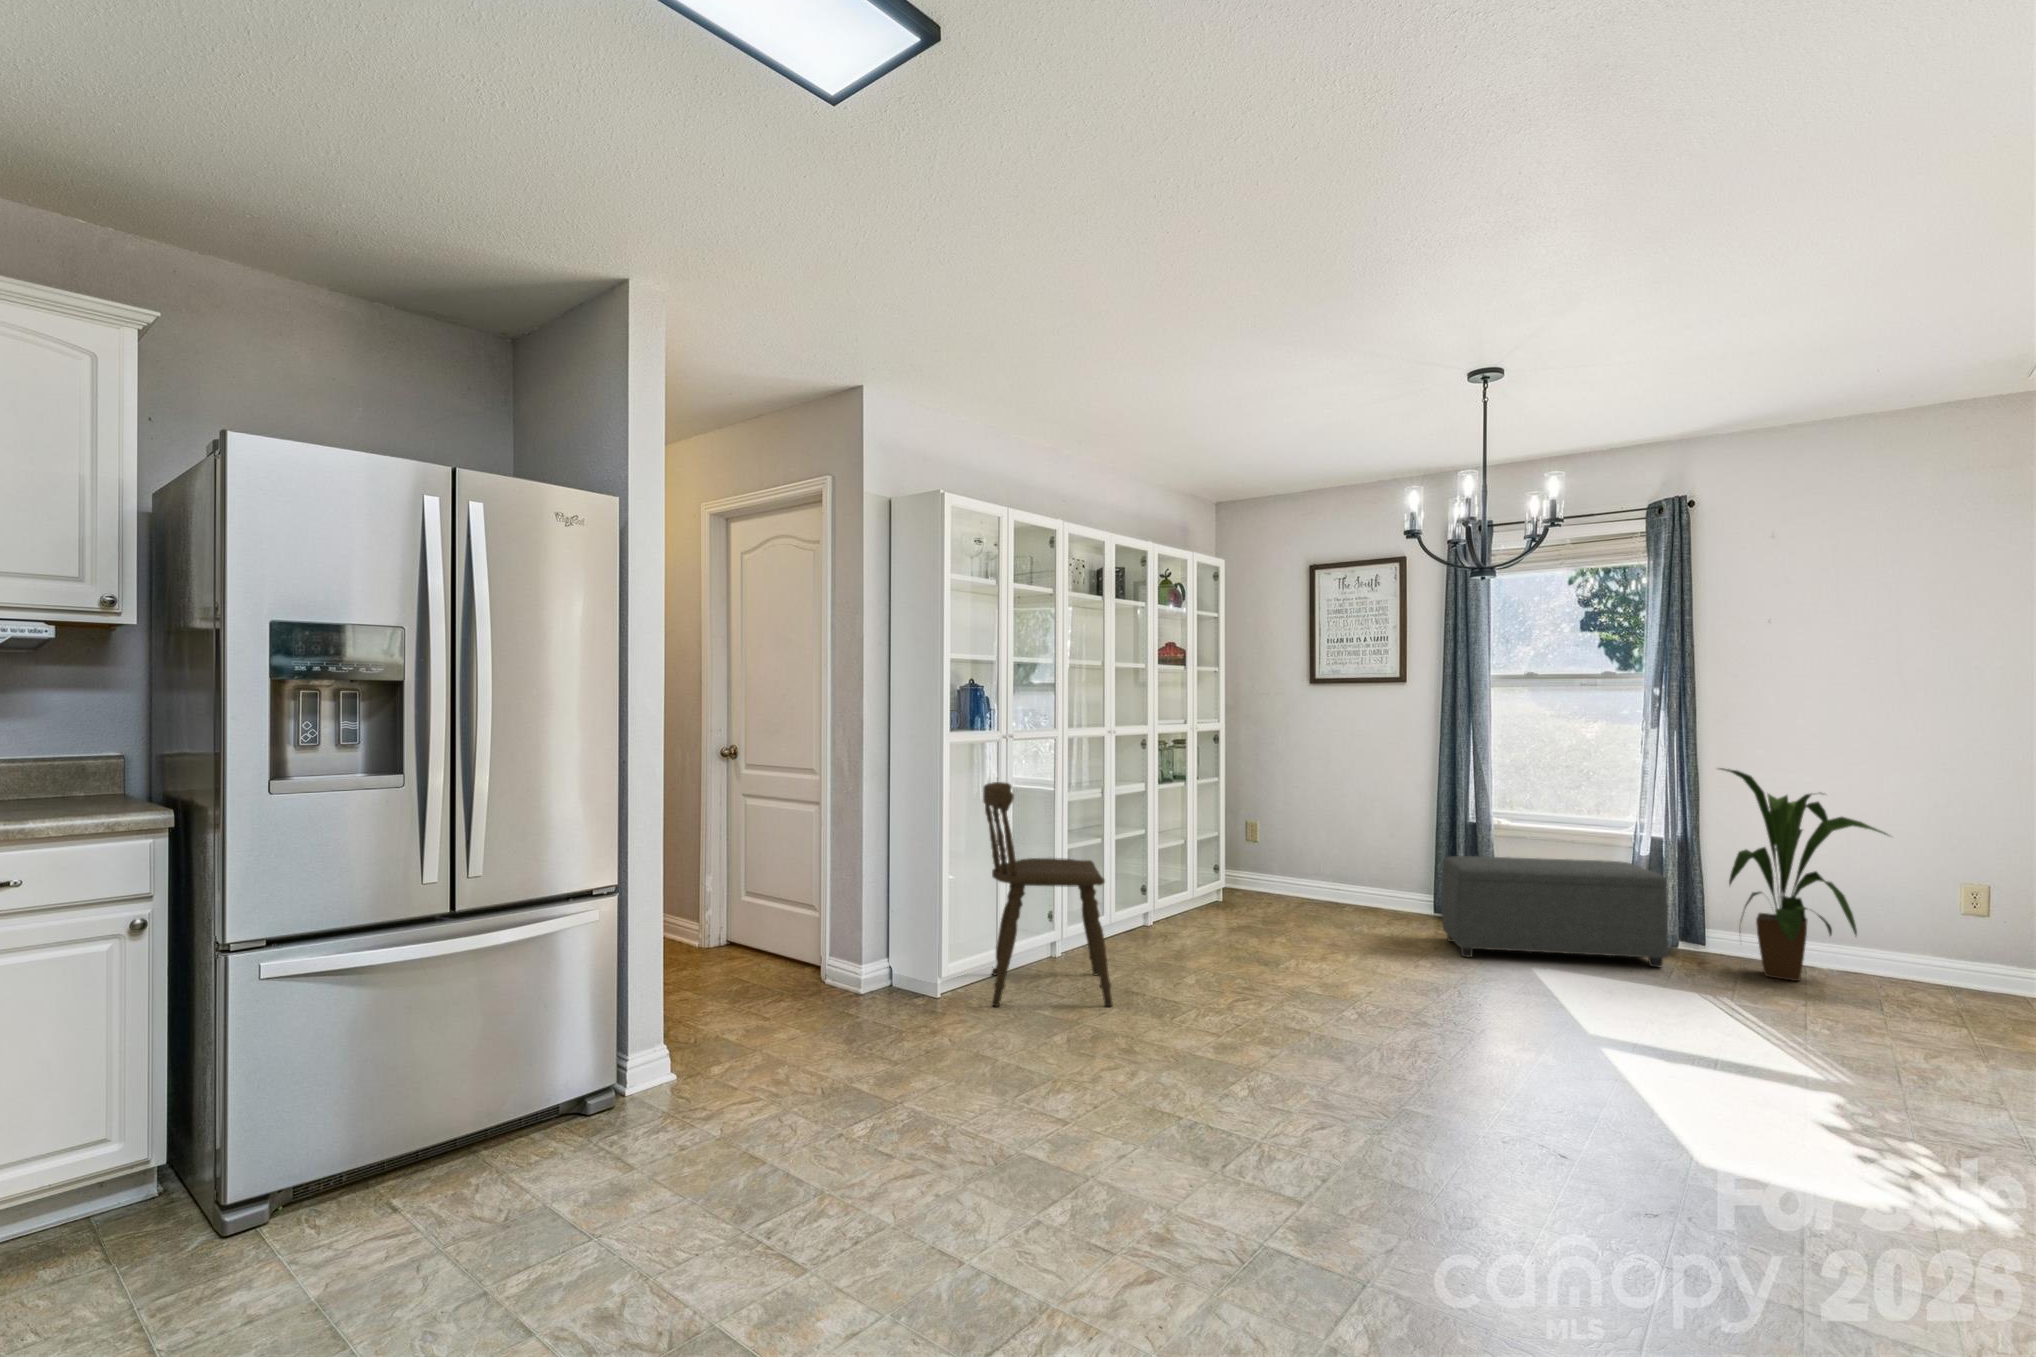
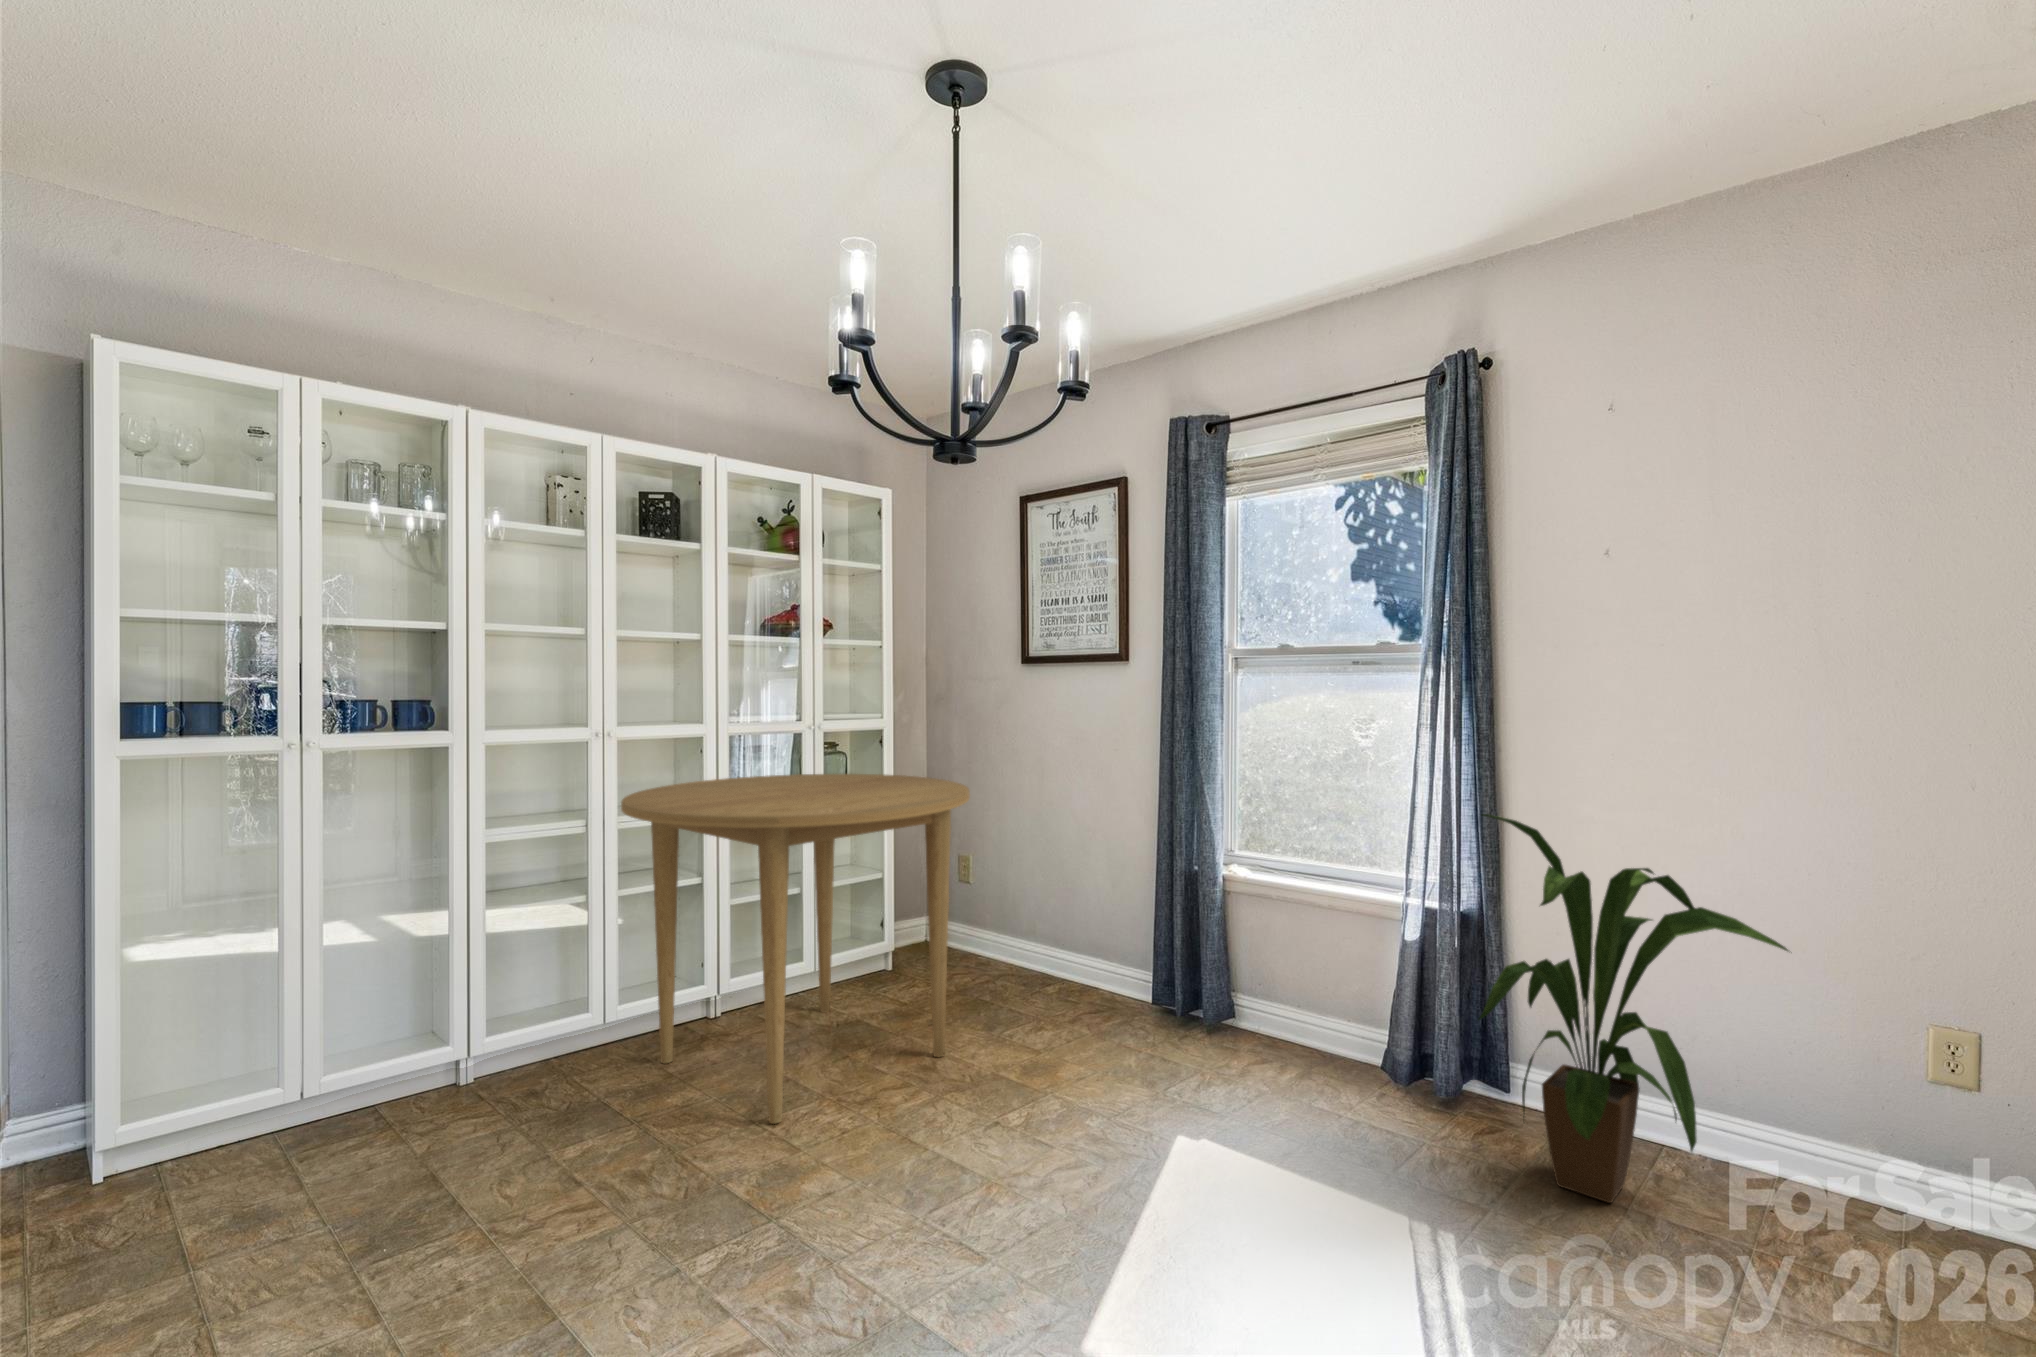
dining table: none [1141,758,1368,965] -> present [621,774,970,1124]
dining chair: present [983,782,1113,1006] -> none [120,832,448,1235]
ottoman: present [1442,856,1668,967] -> none [1072,935,1398,1151]

